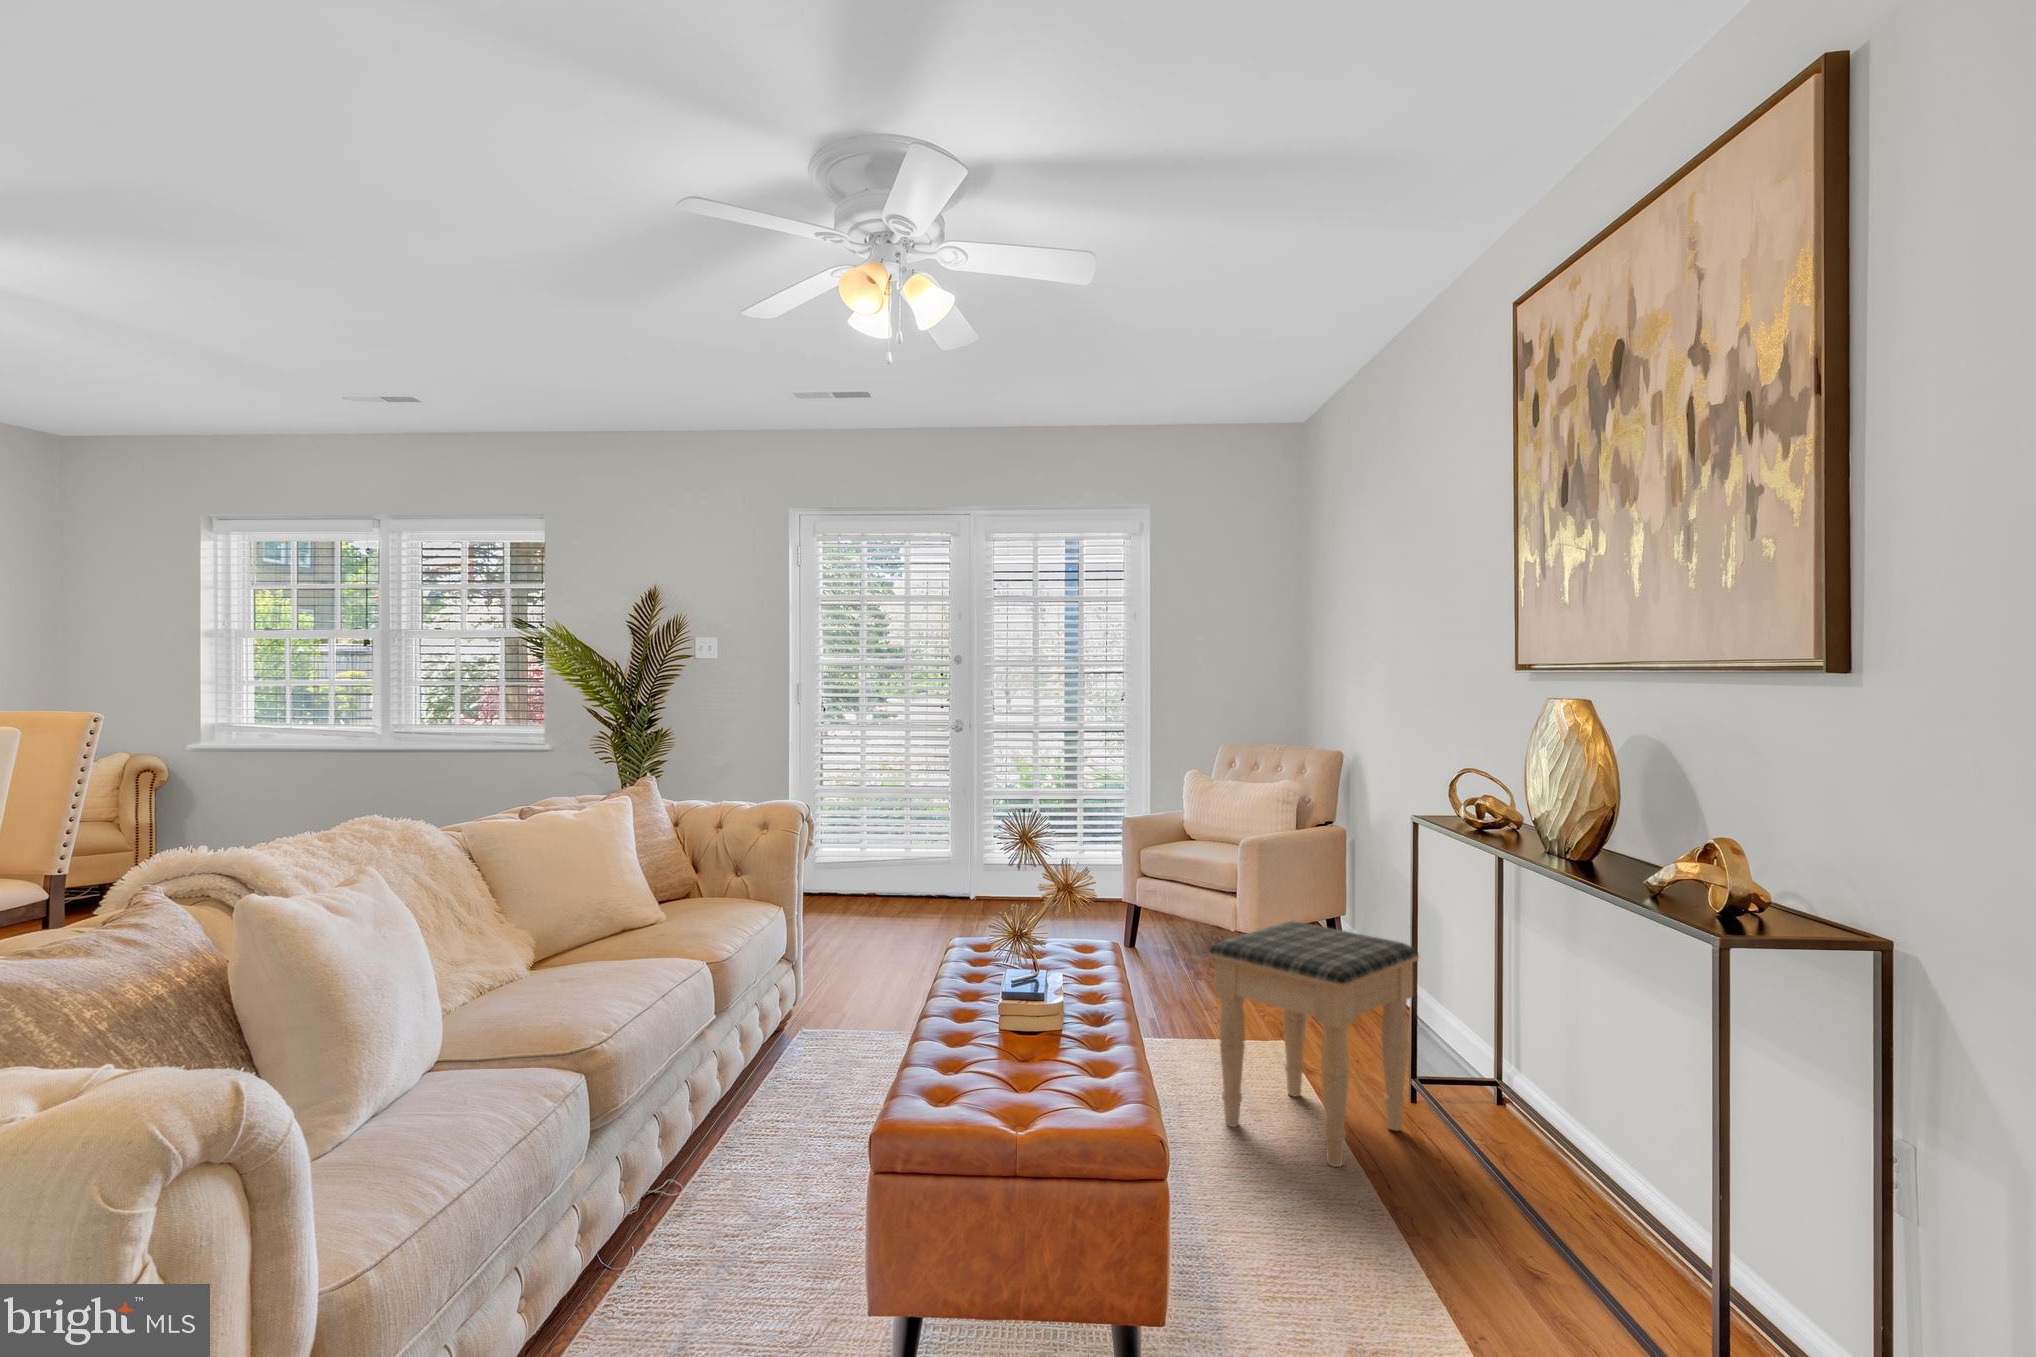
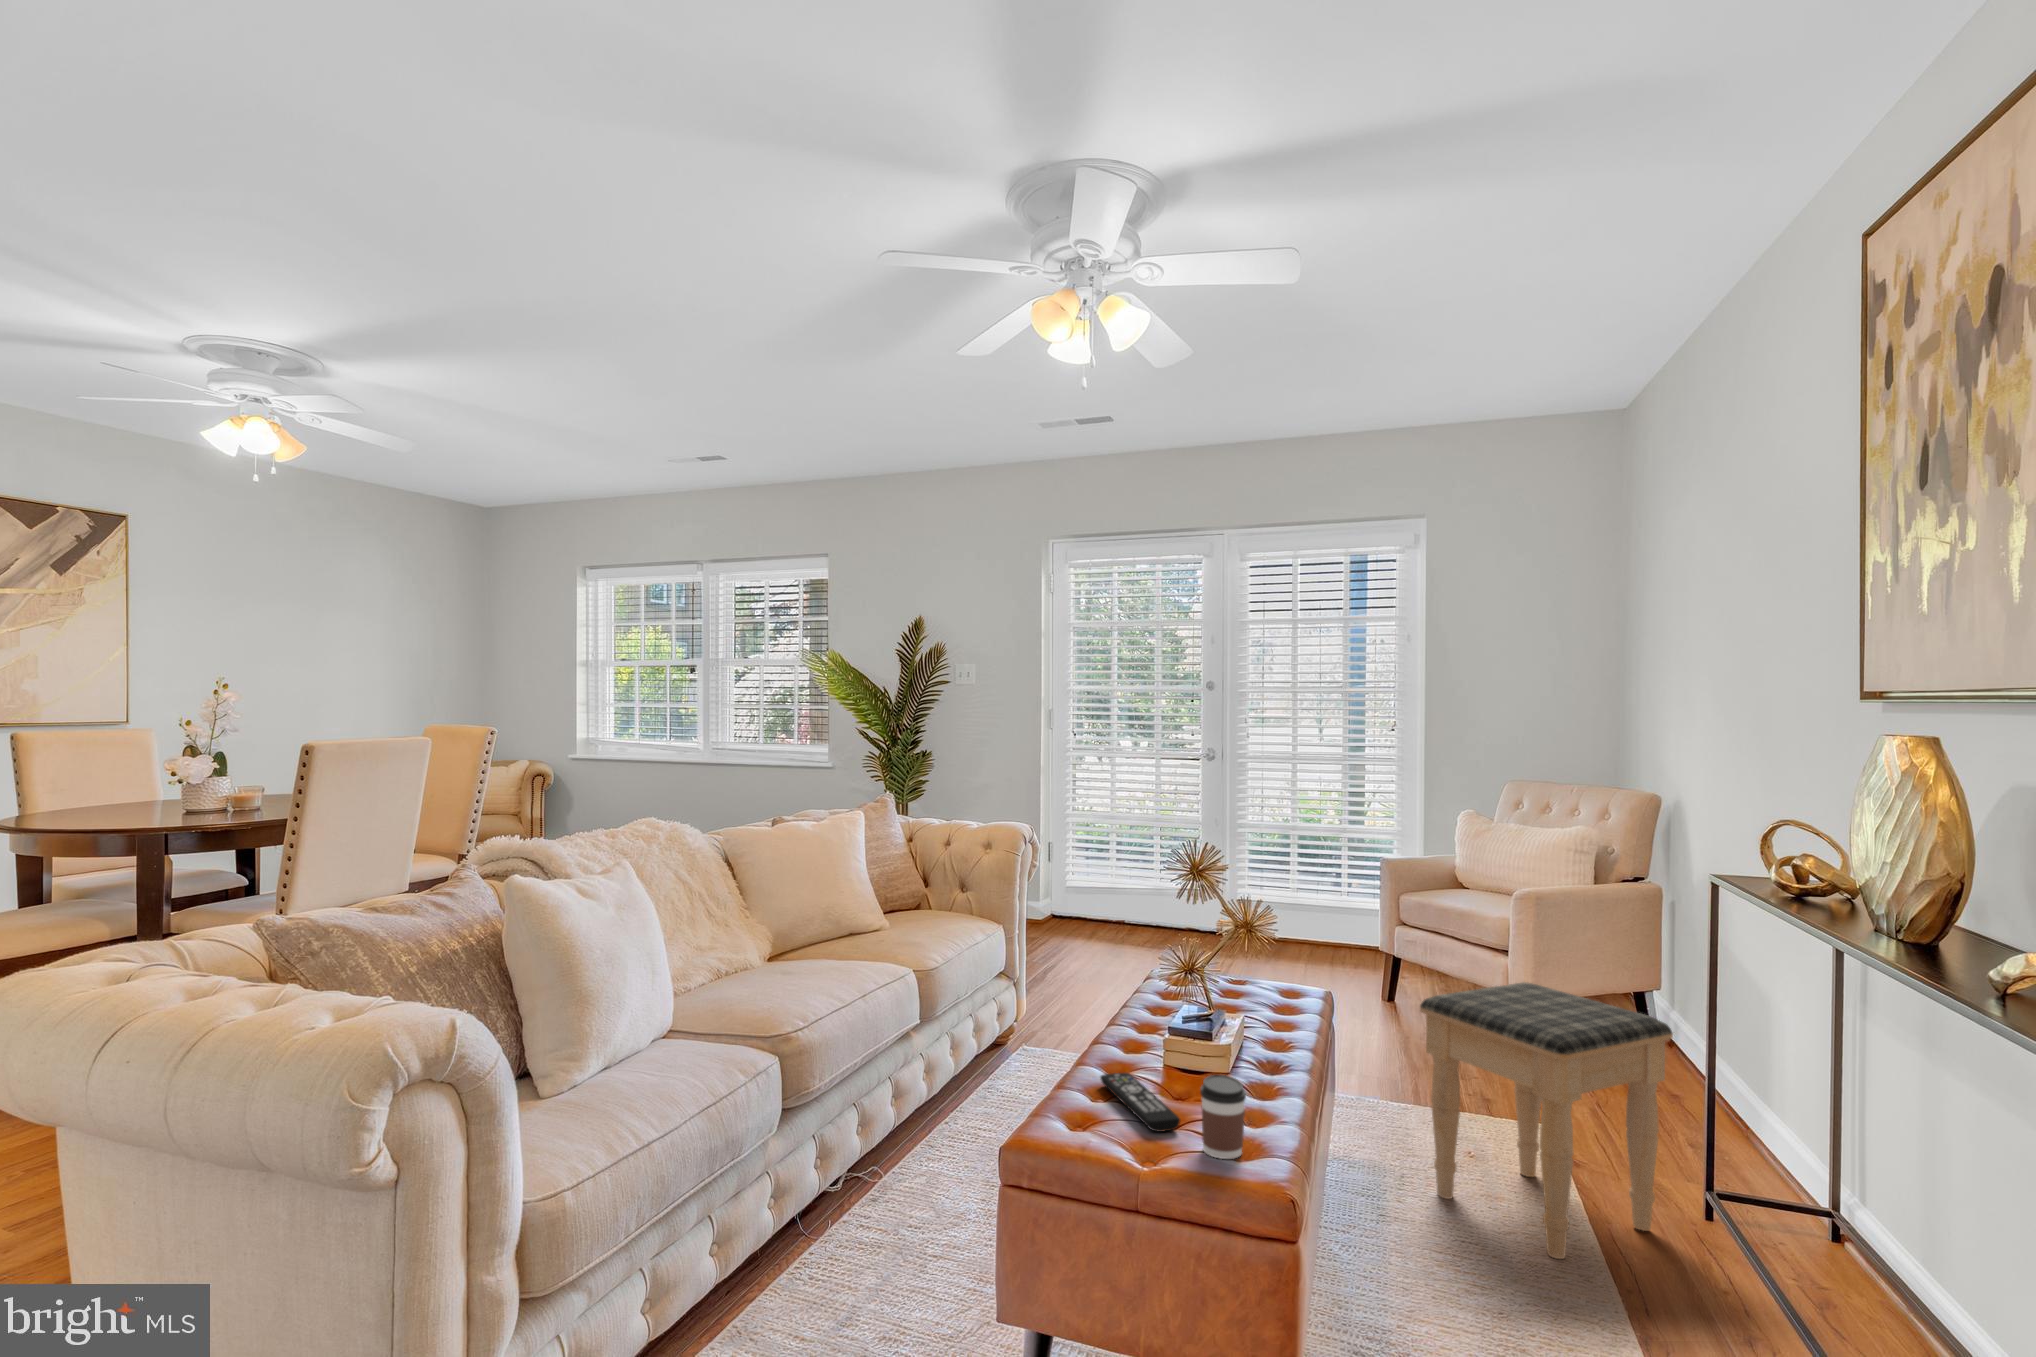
coffee cup: none [1063,1039,1107,1121] -> present [1200,1075,1246,1159]
remote control: none [944,1047,1038,1103] -> present [1101,1073,1180,1132]

